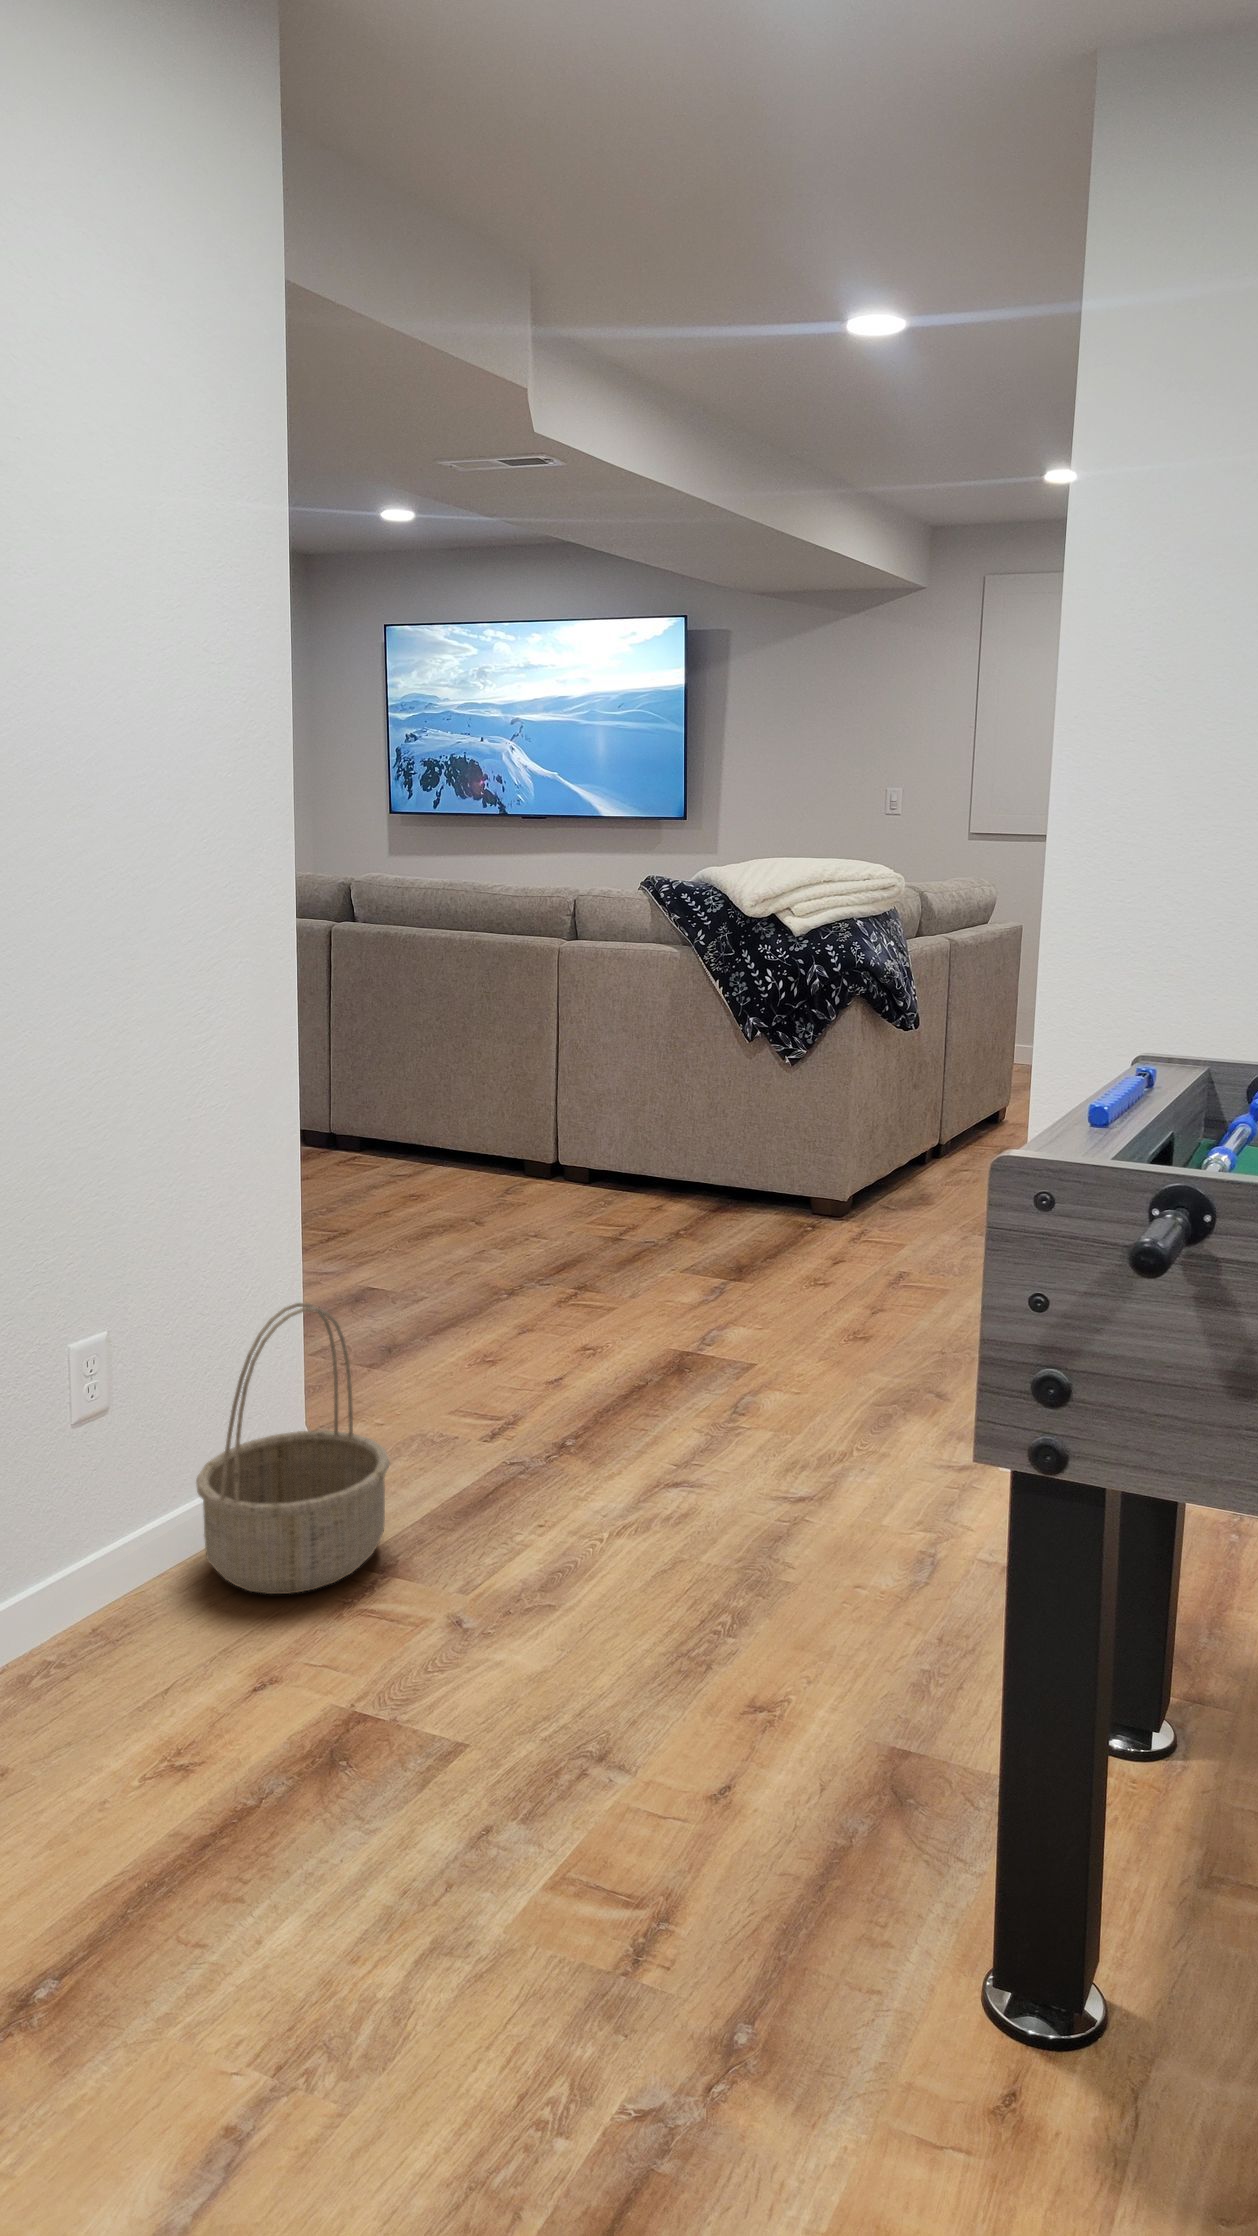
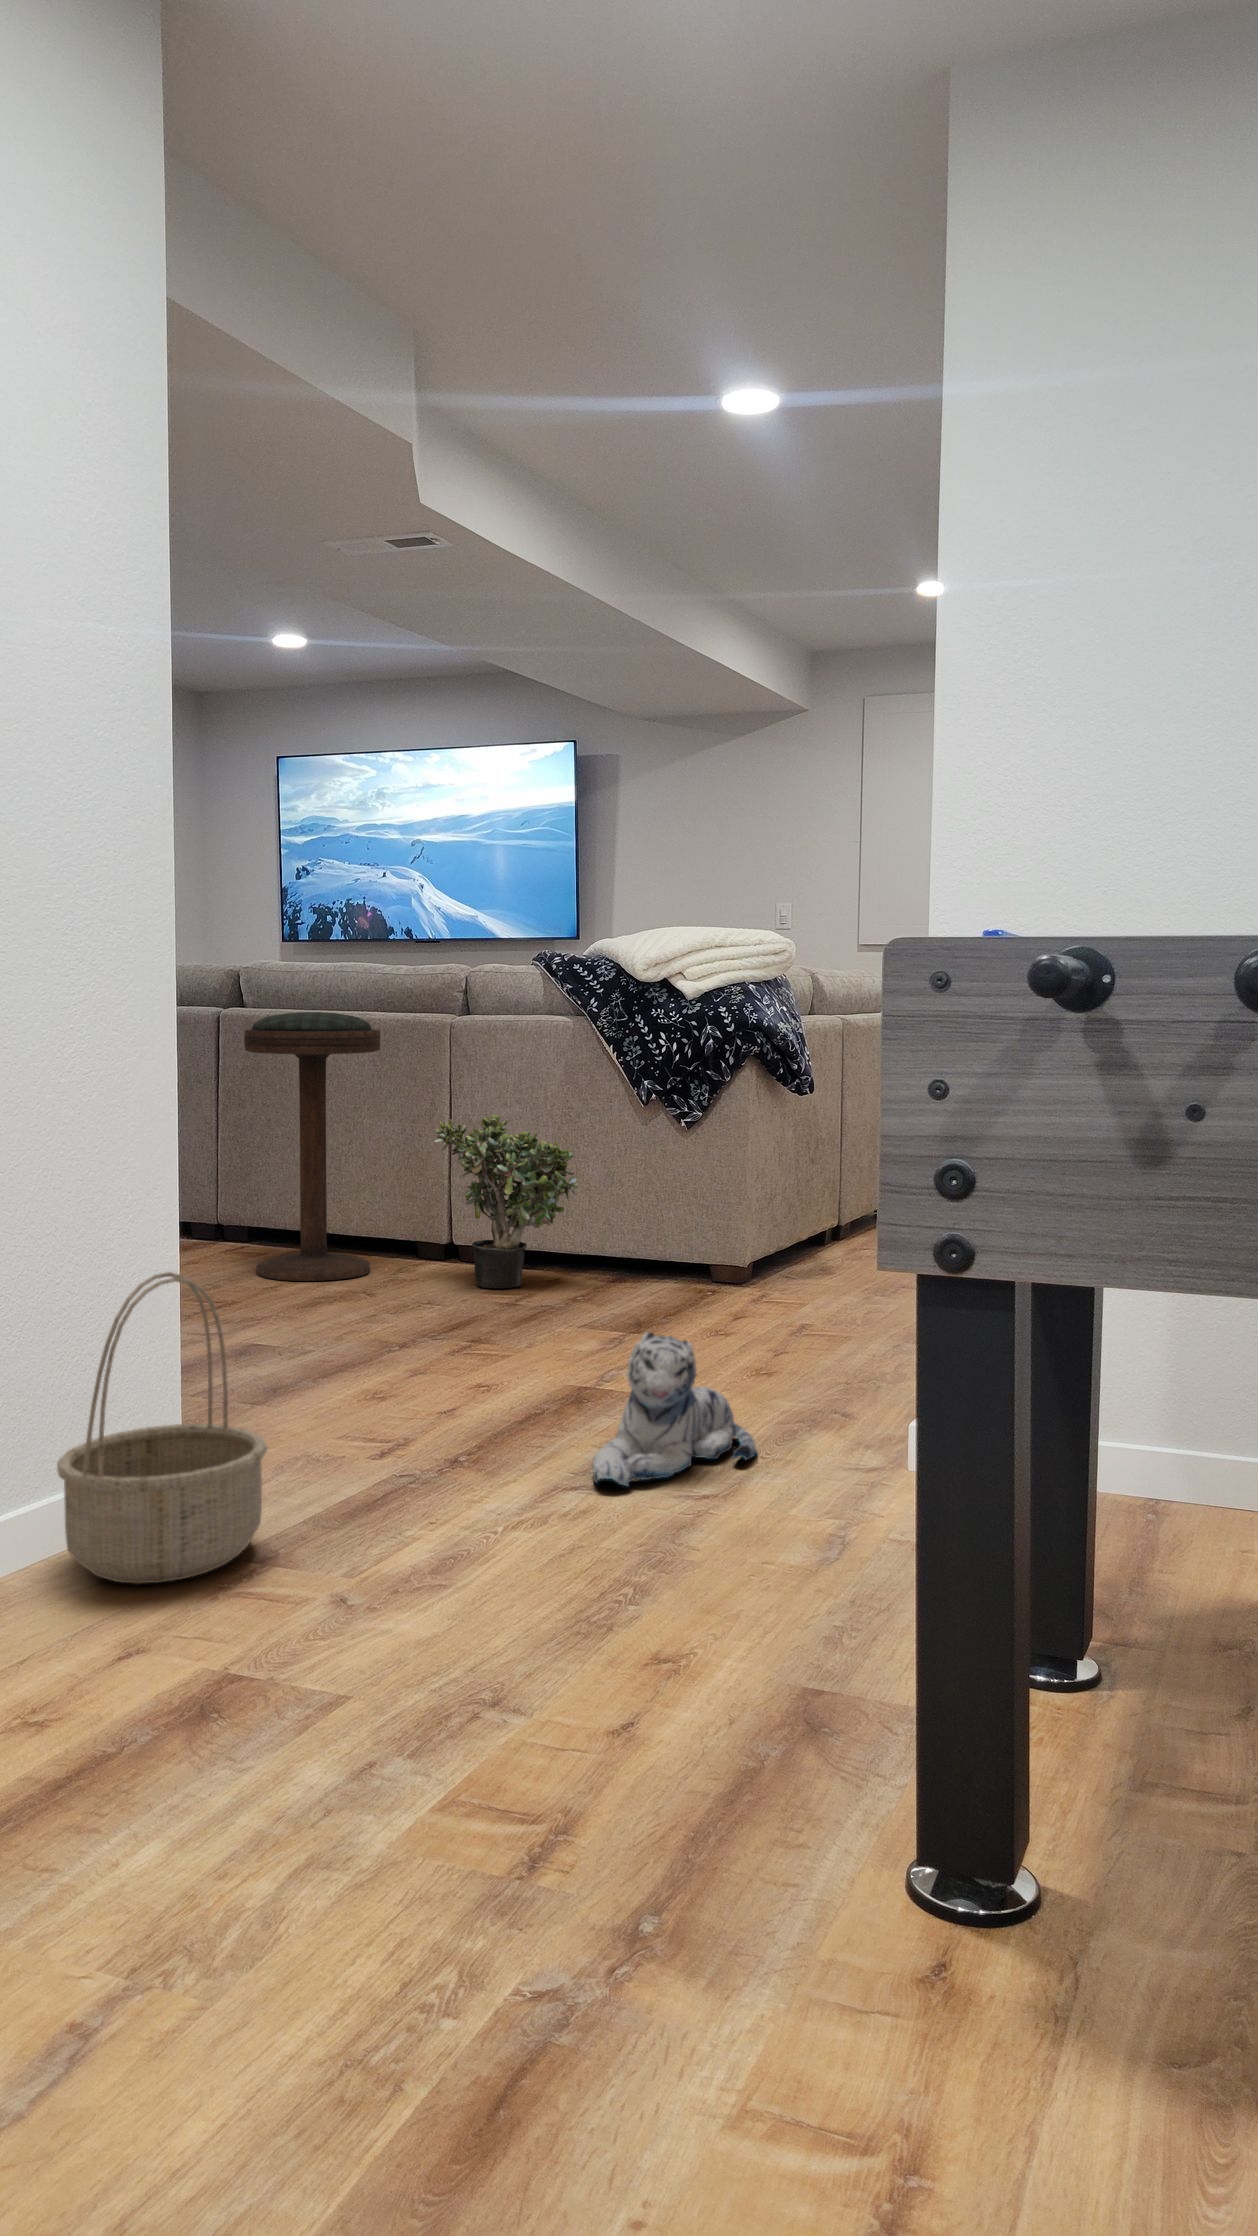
bar stool: none [363,941,493,1202] -> present [244,1012,380,1281]
potted plant: none [545,1047,684,1215] -> present [435,1114,578,1288]
plush toy: none [694,1330,852,1484] -> present [592,1332,757,1487]

